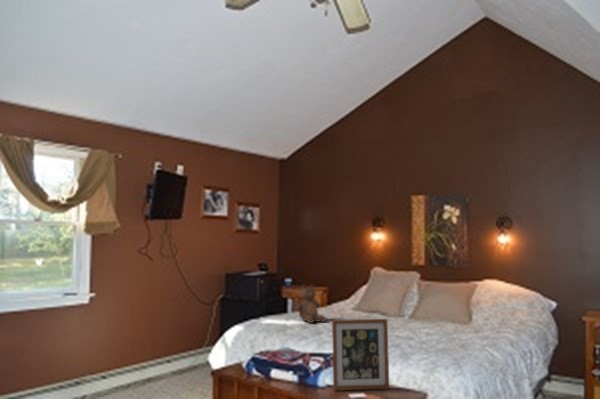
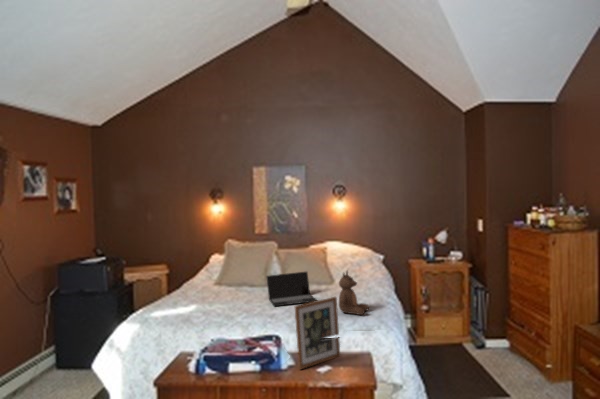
teddy bear: present [295,284,325,323] -> present [339,271,369,315]
laptop: none [370,300,422,334] -> present [267,272,318,306]

